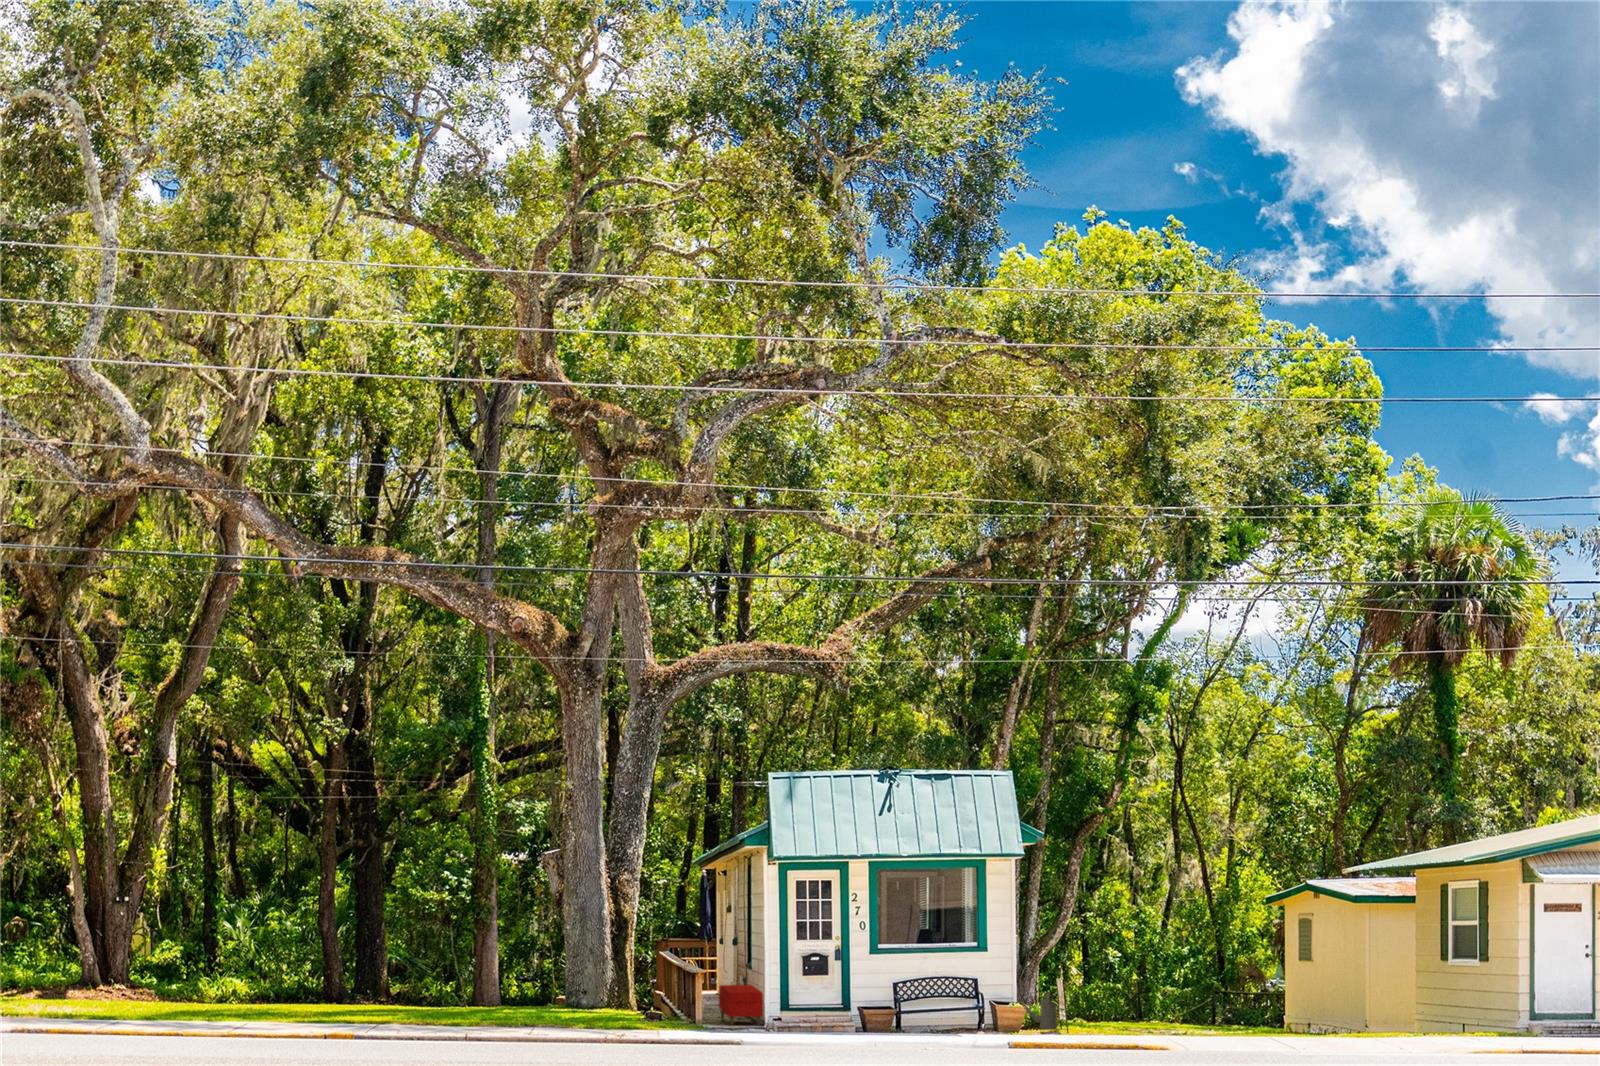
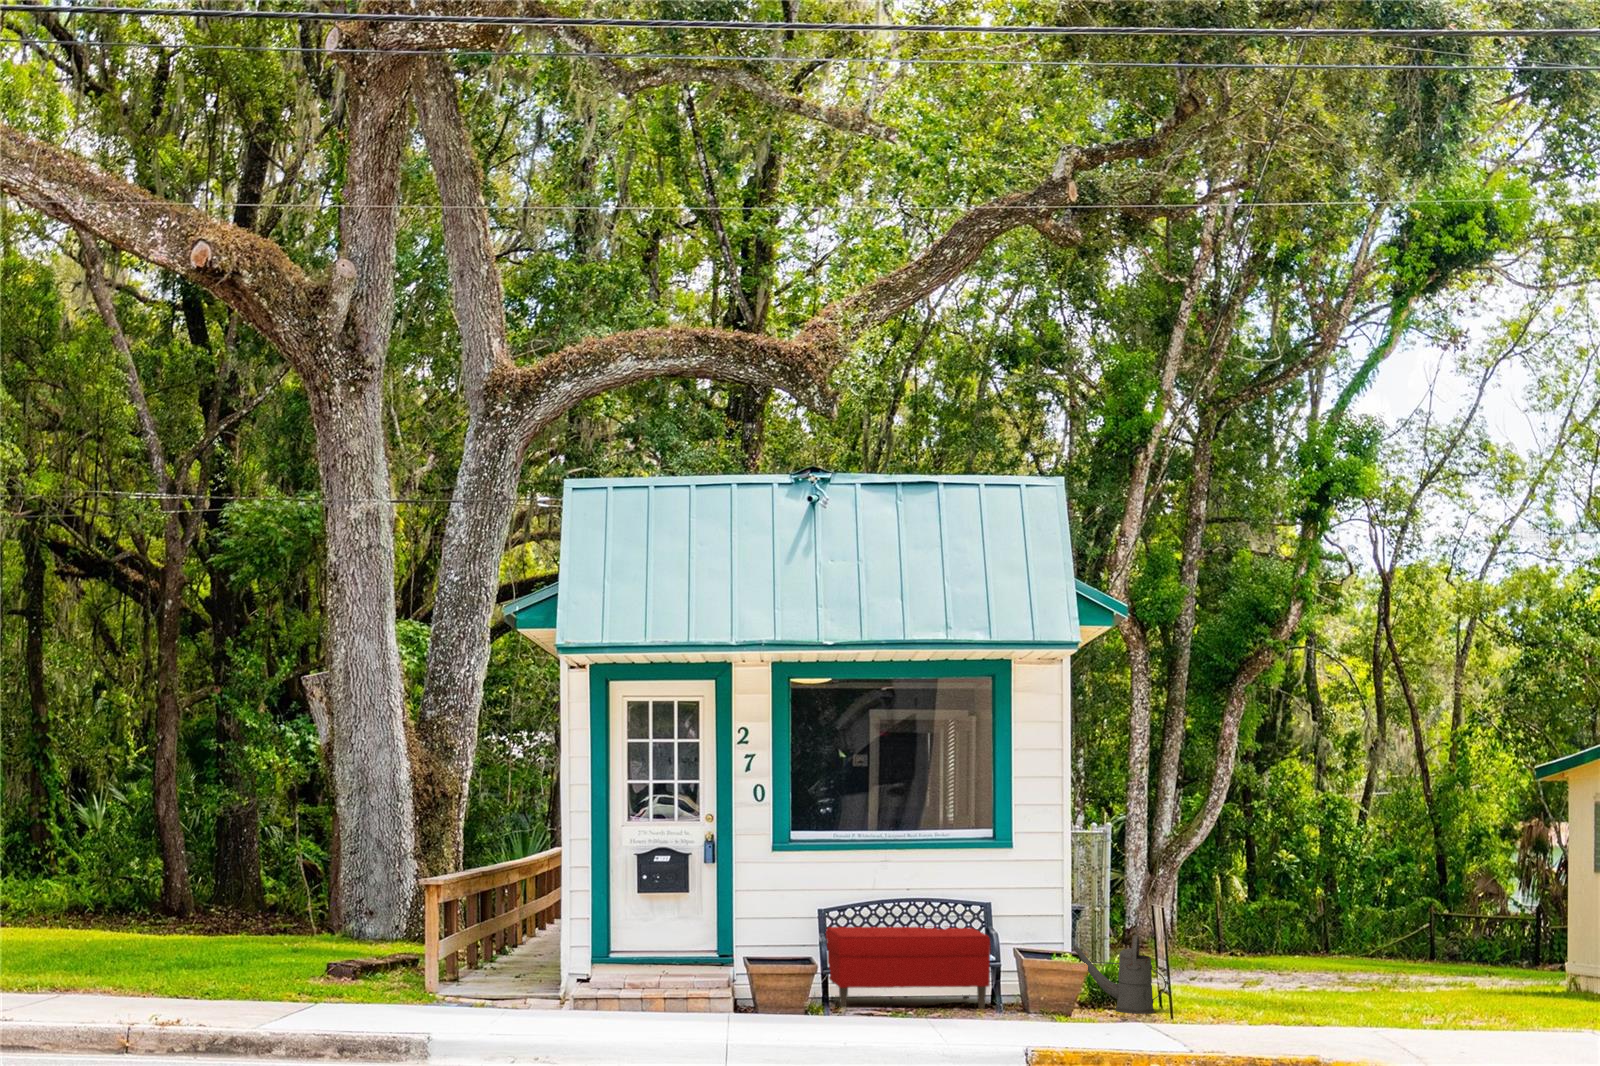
bench: present [719,985,763,1026] -> present [825,926,990,1009]

